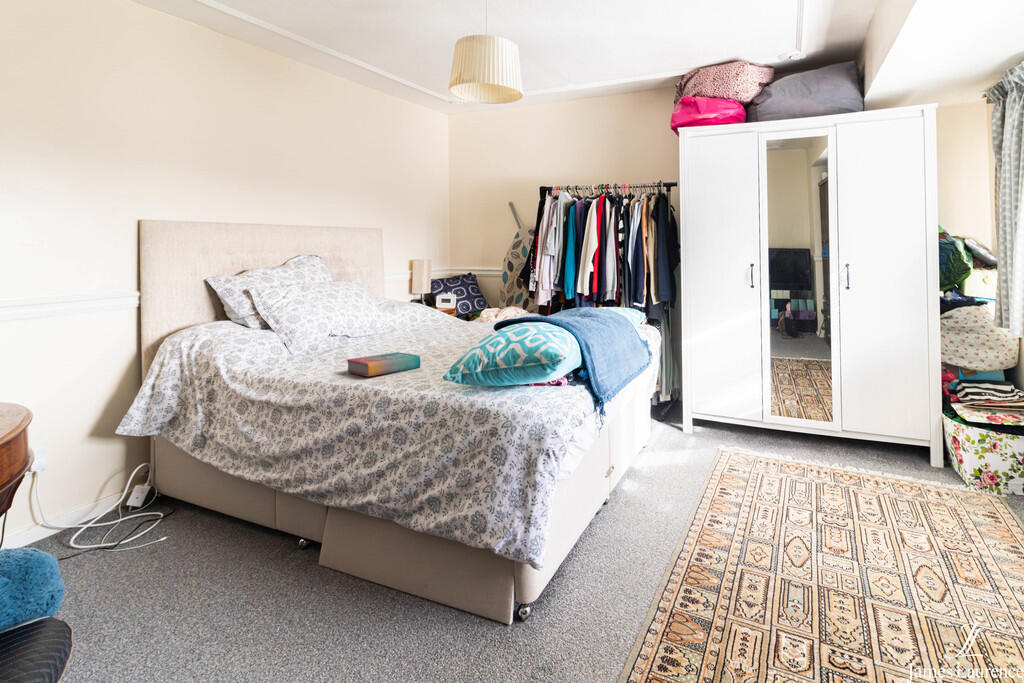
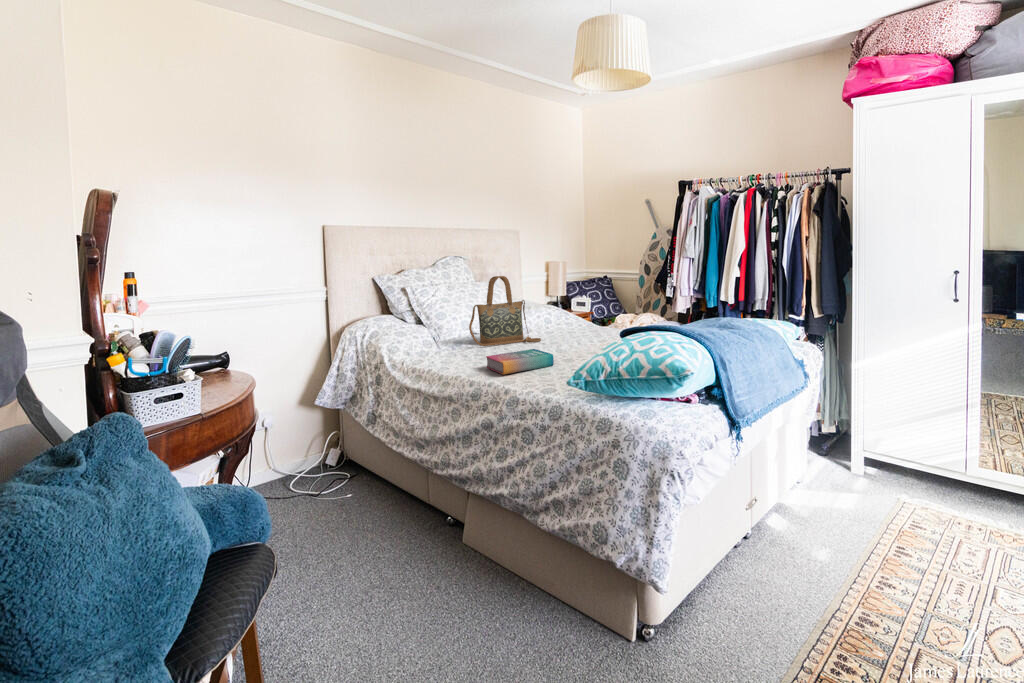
handbag: none [321,279,401,354] -> present [469,276,541,346]

